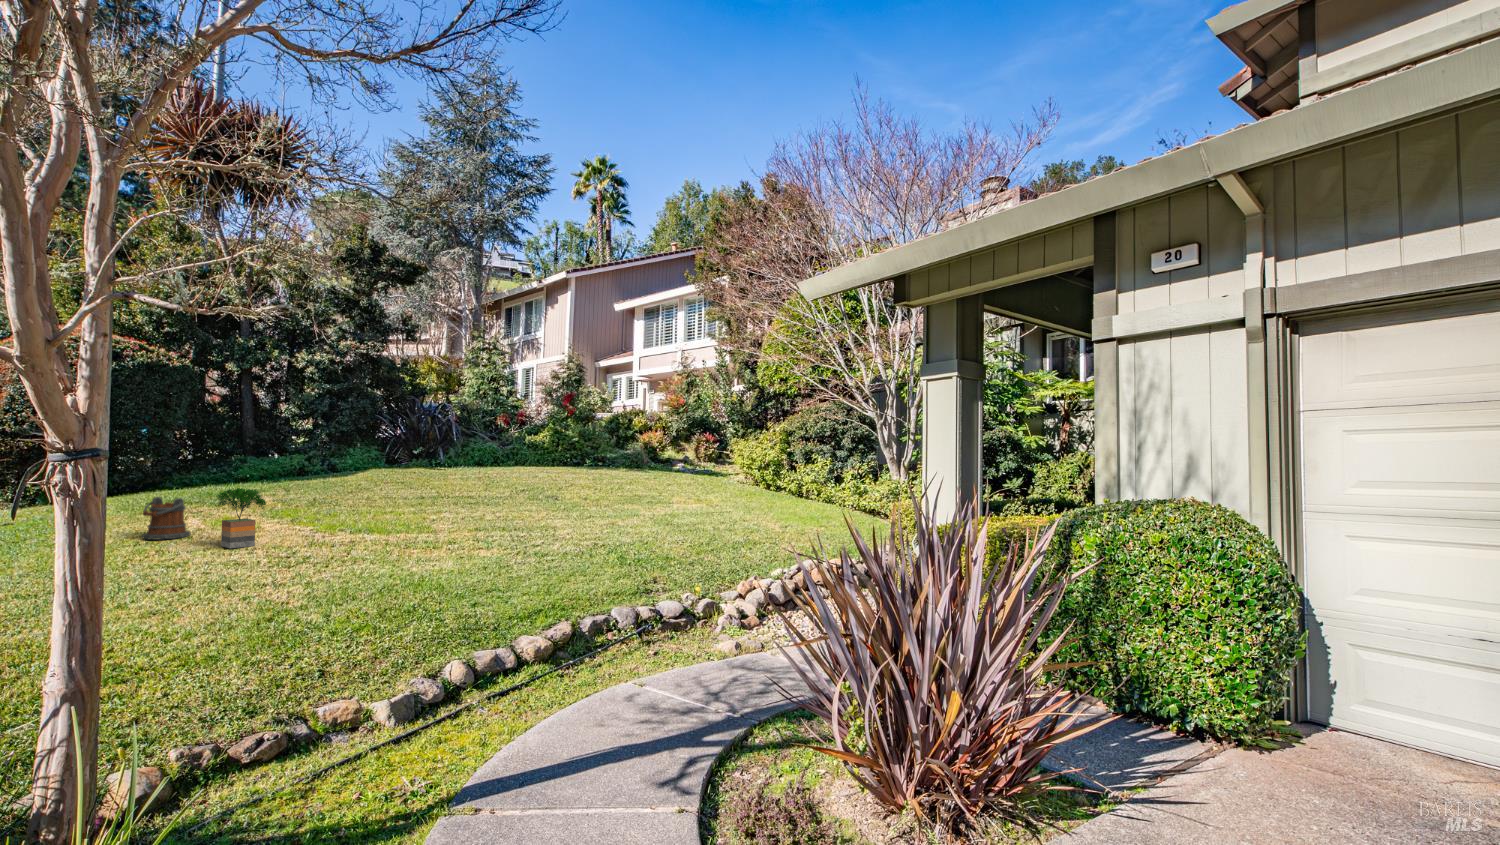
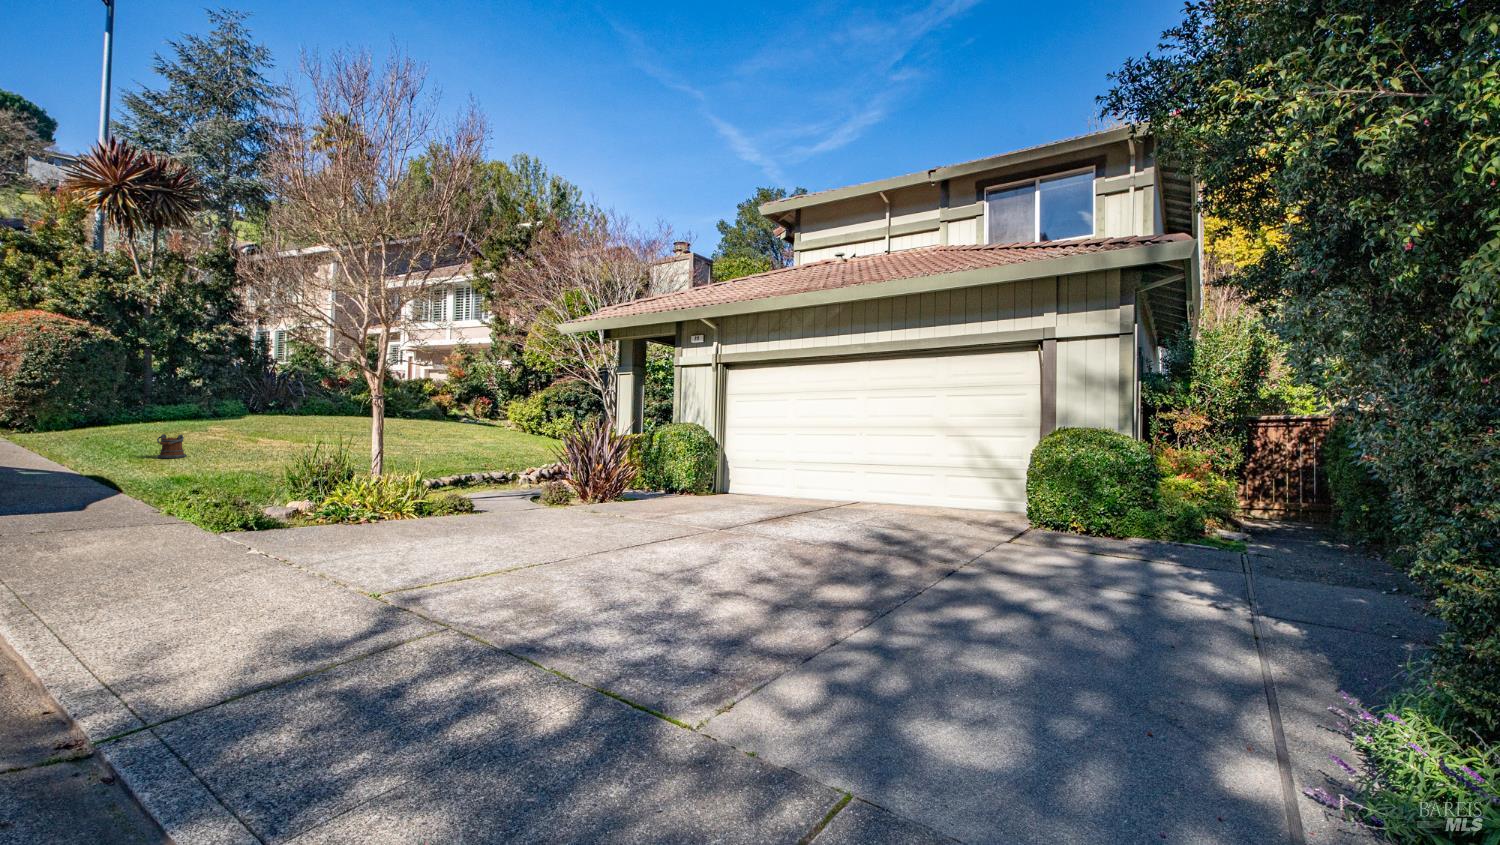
potted tree: present [217,488,266,548] -> none [218,427,250,461]

